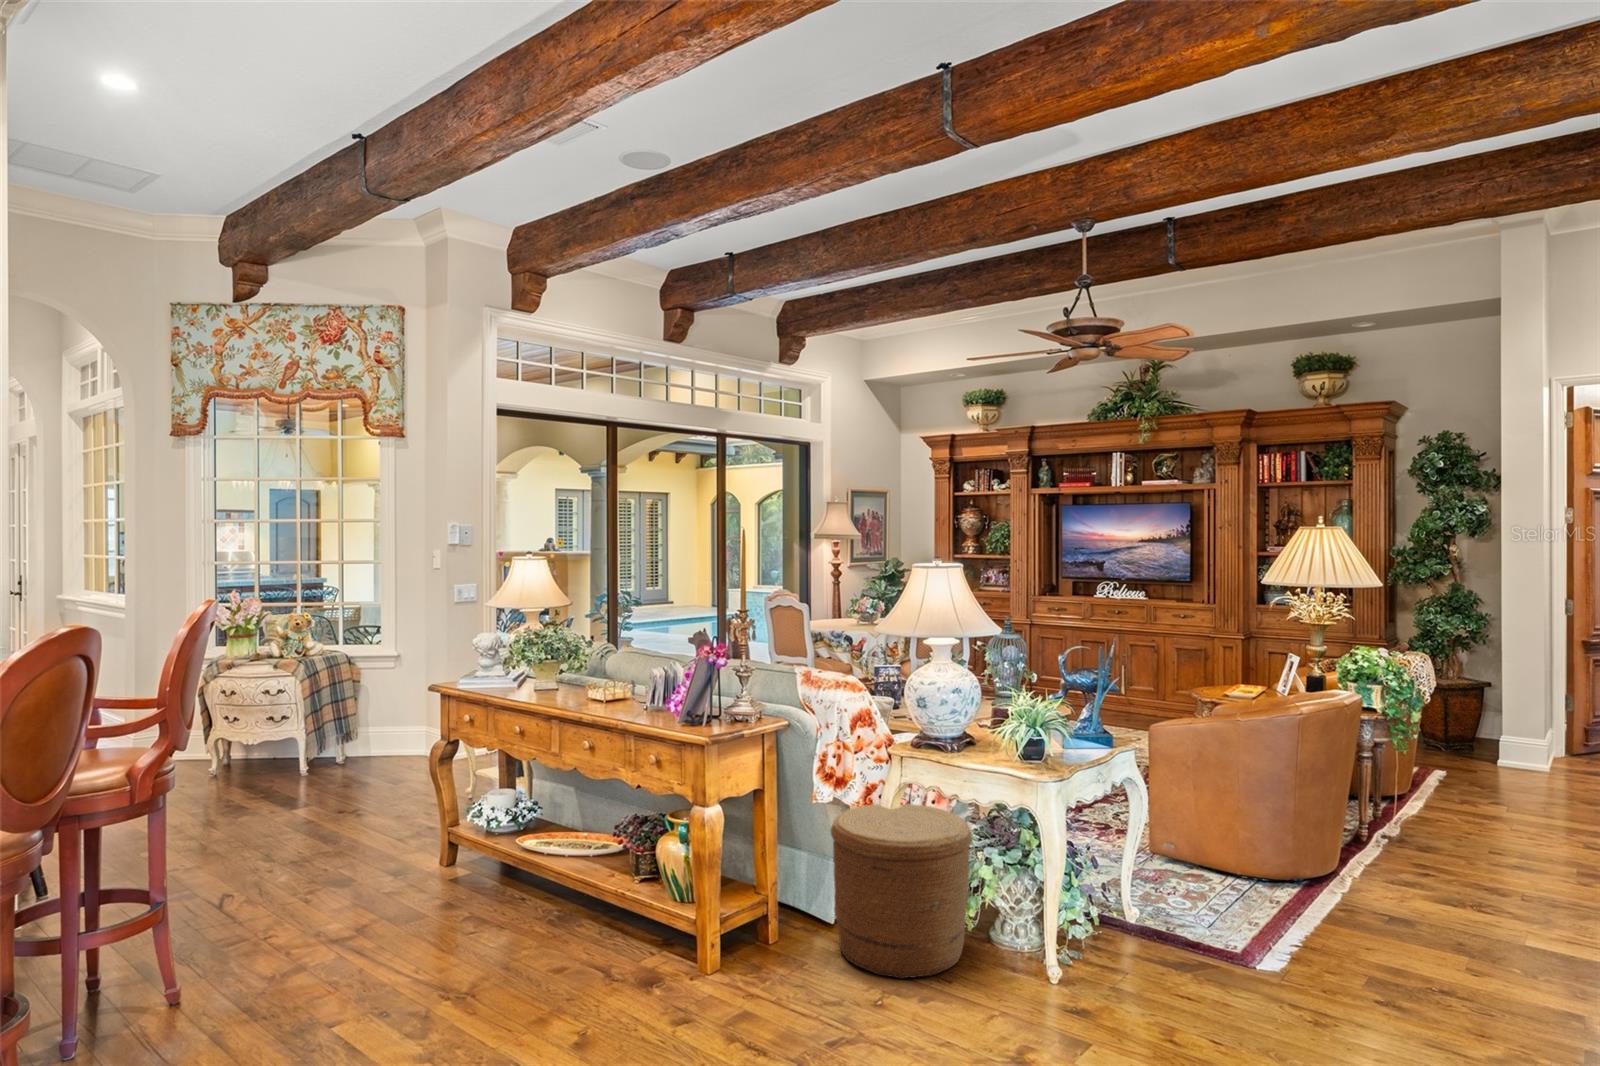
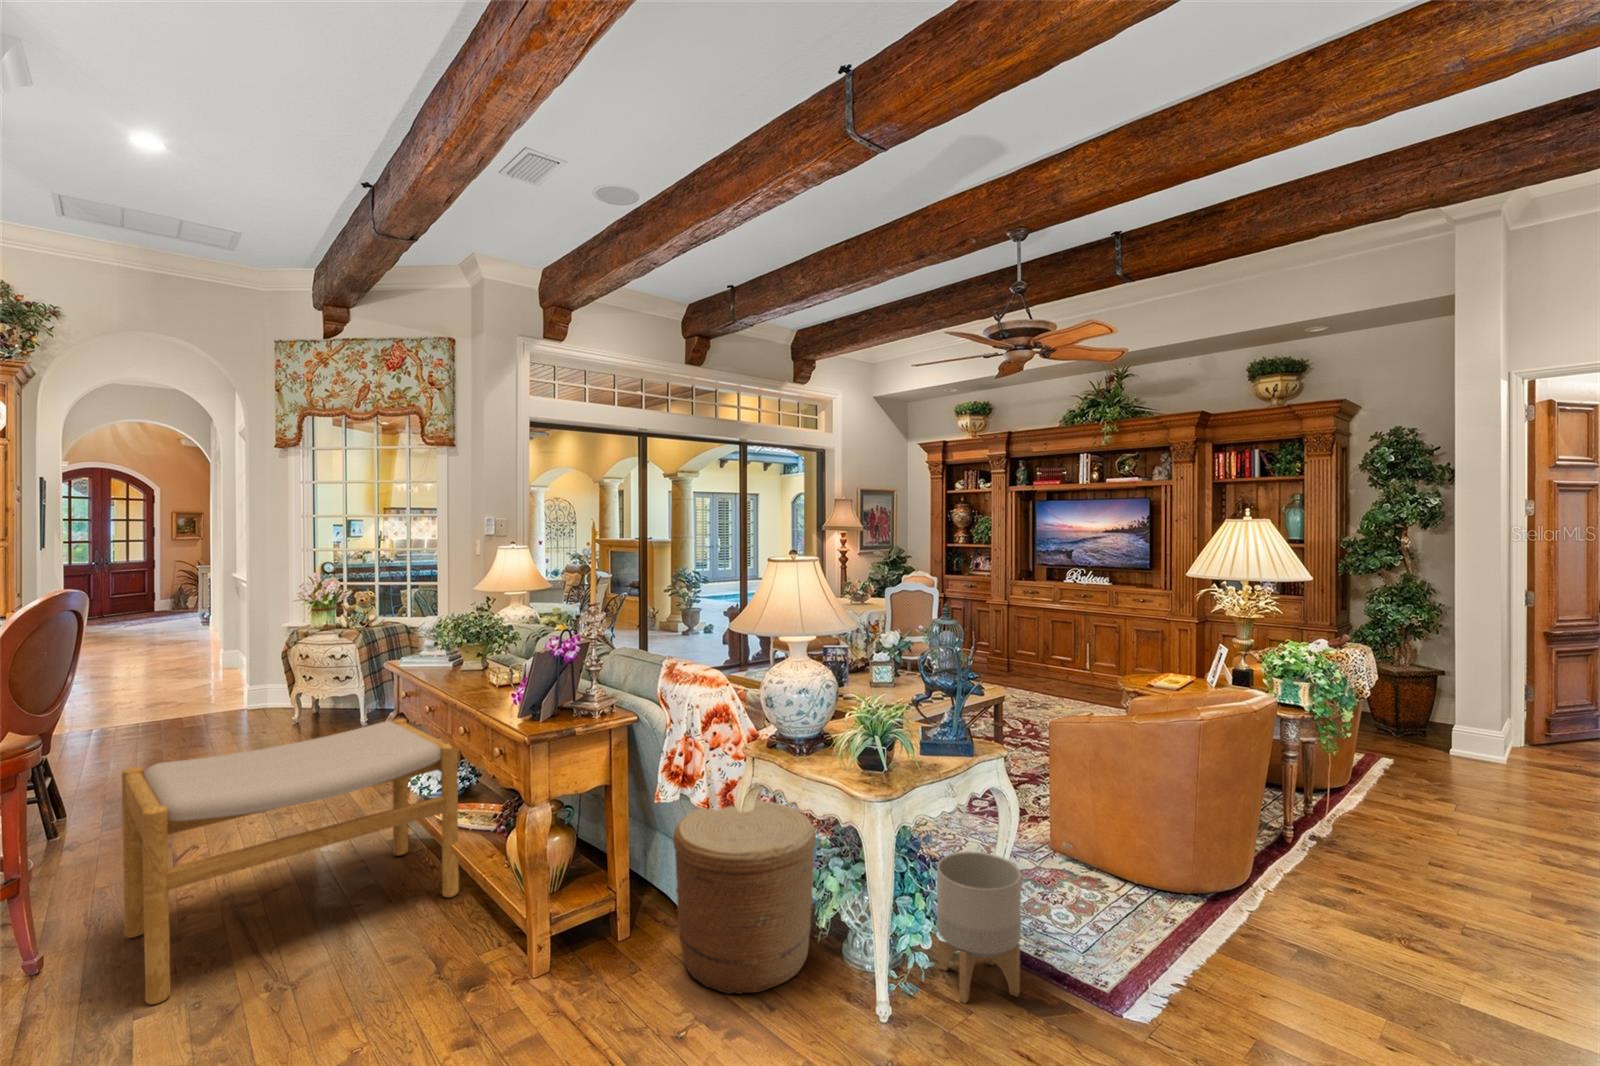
footstool: none [234,740,569,1020] -> present [122,718,459,1004]
planter: none [1087,839,1168,973] -> present [937,851,1021,1003]

